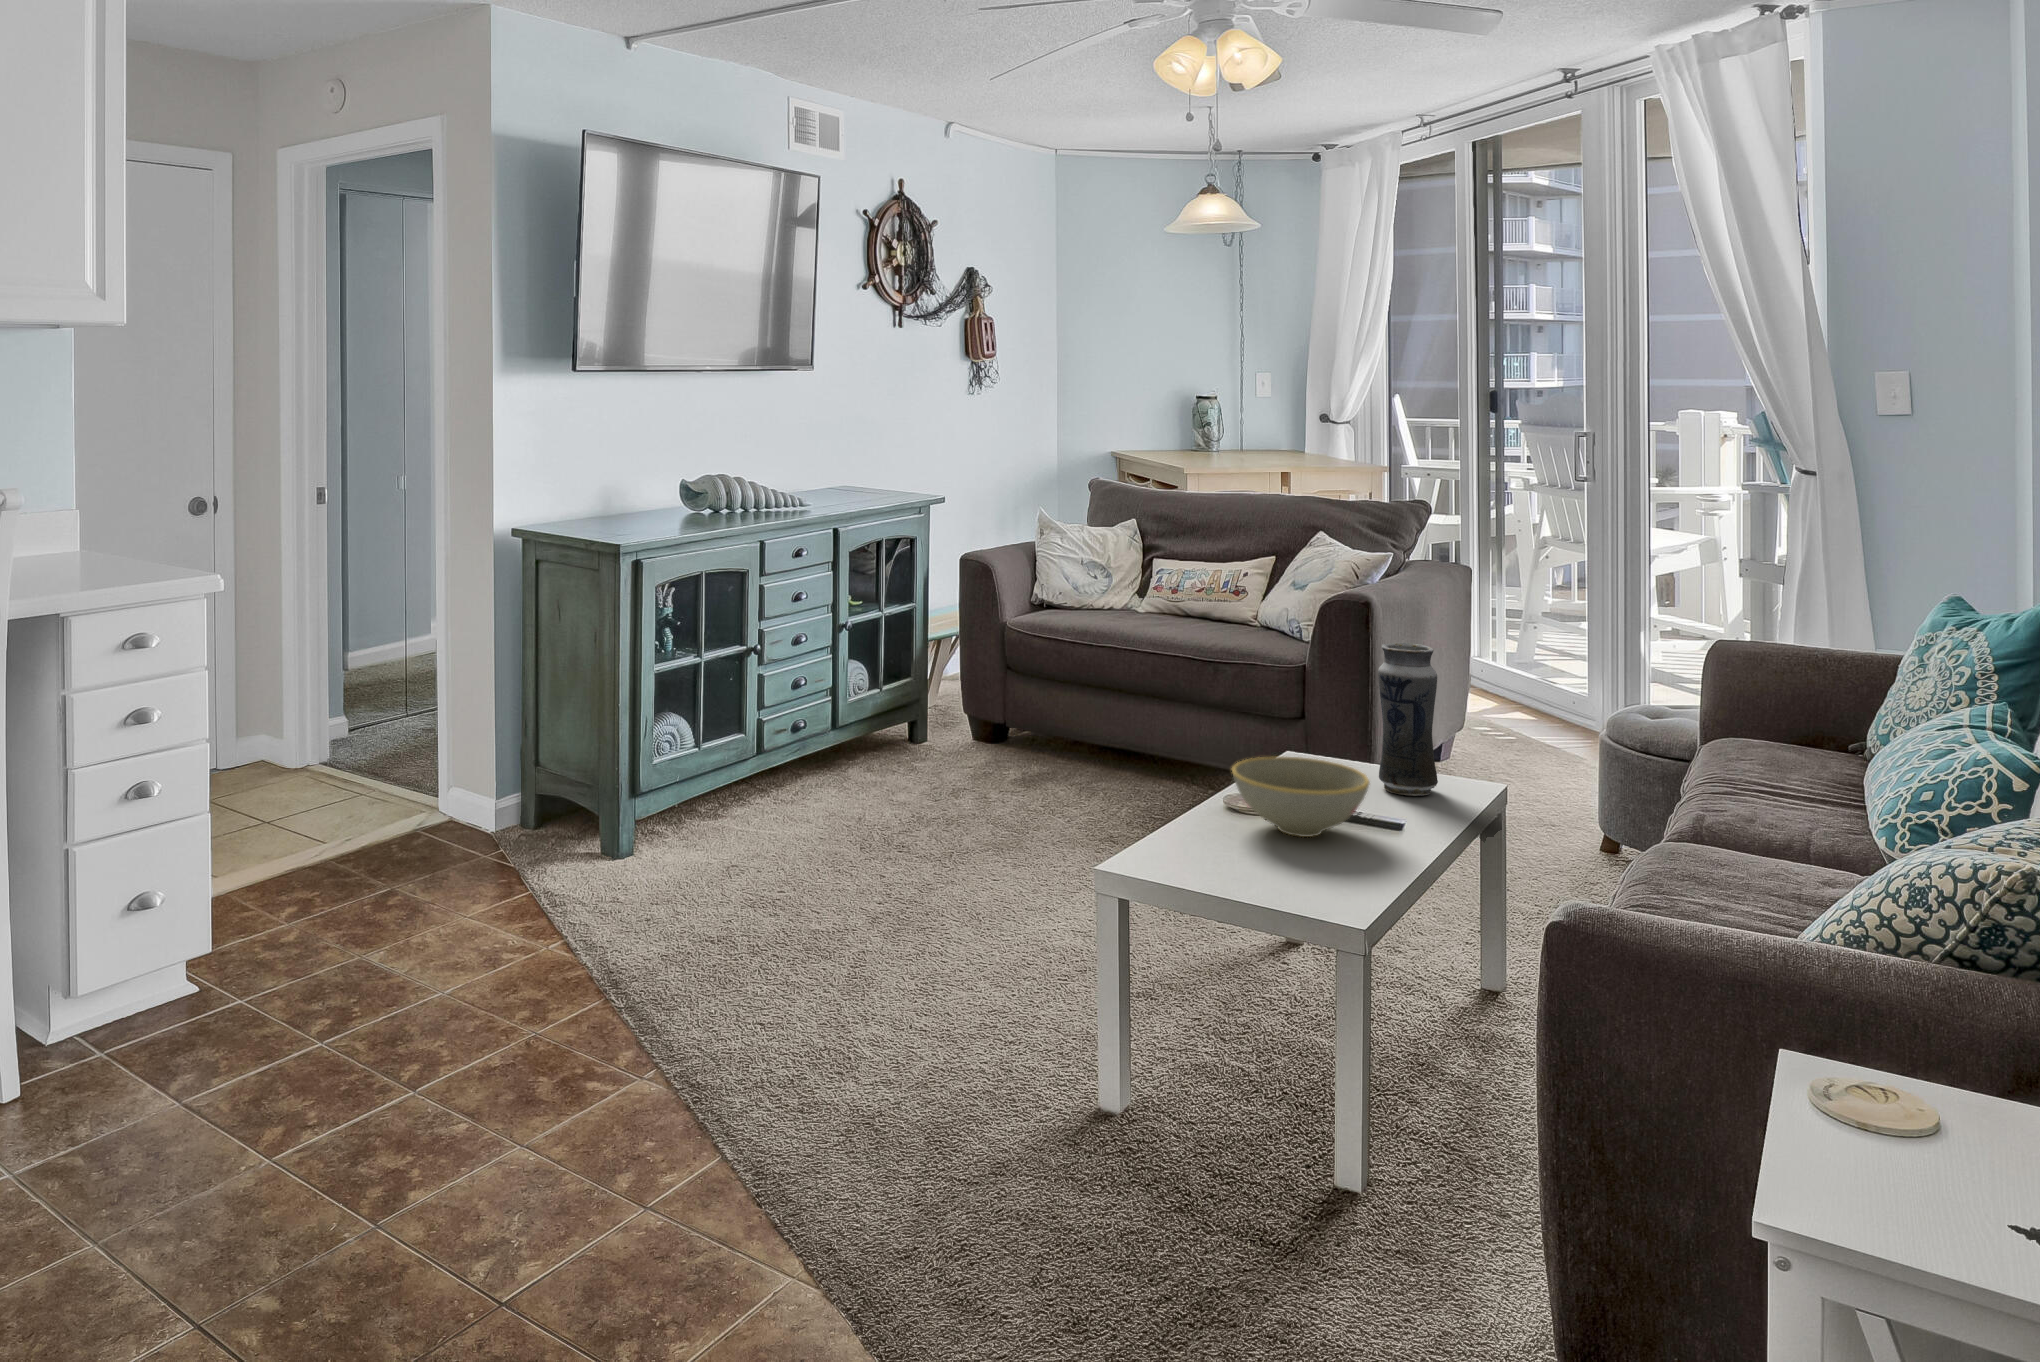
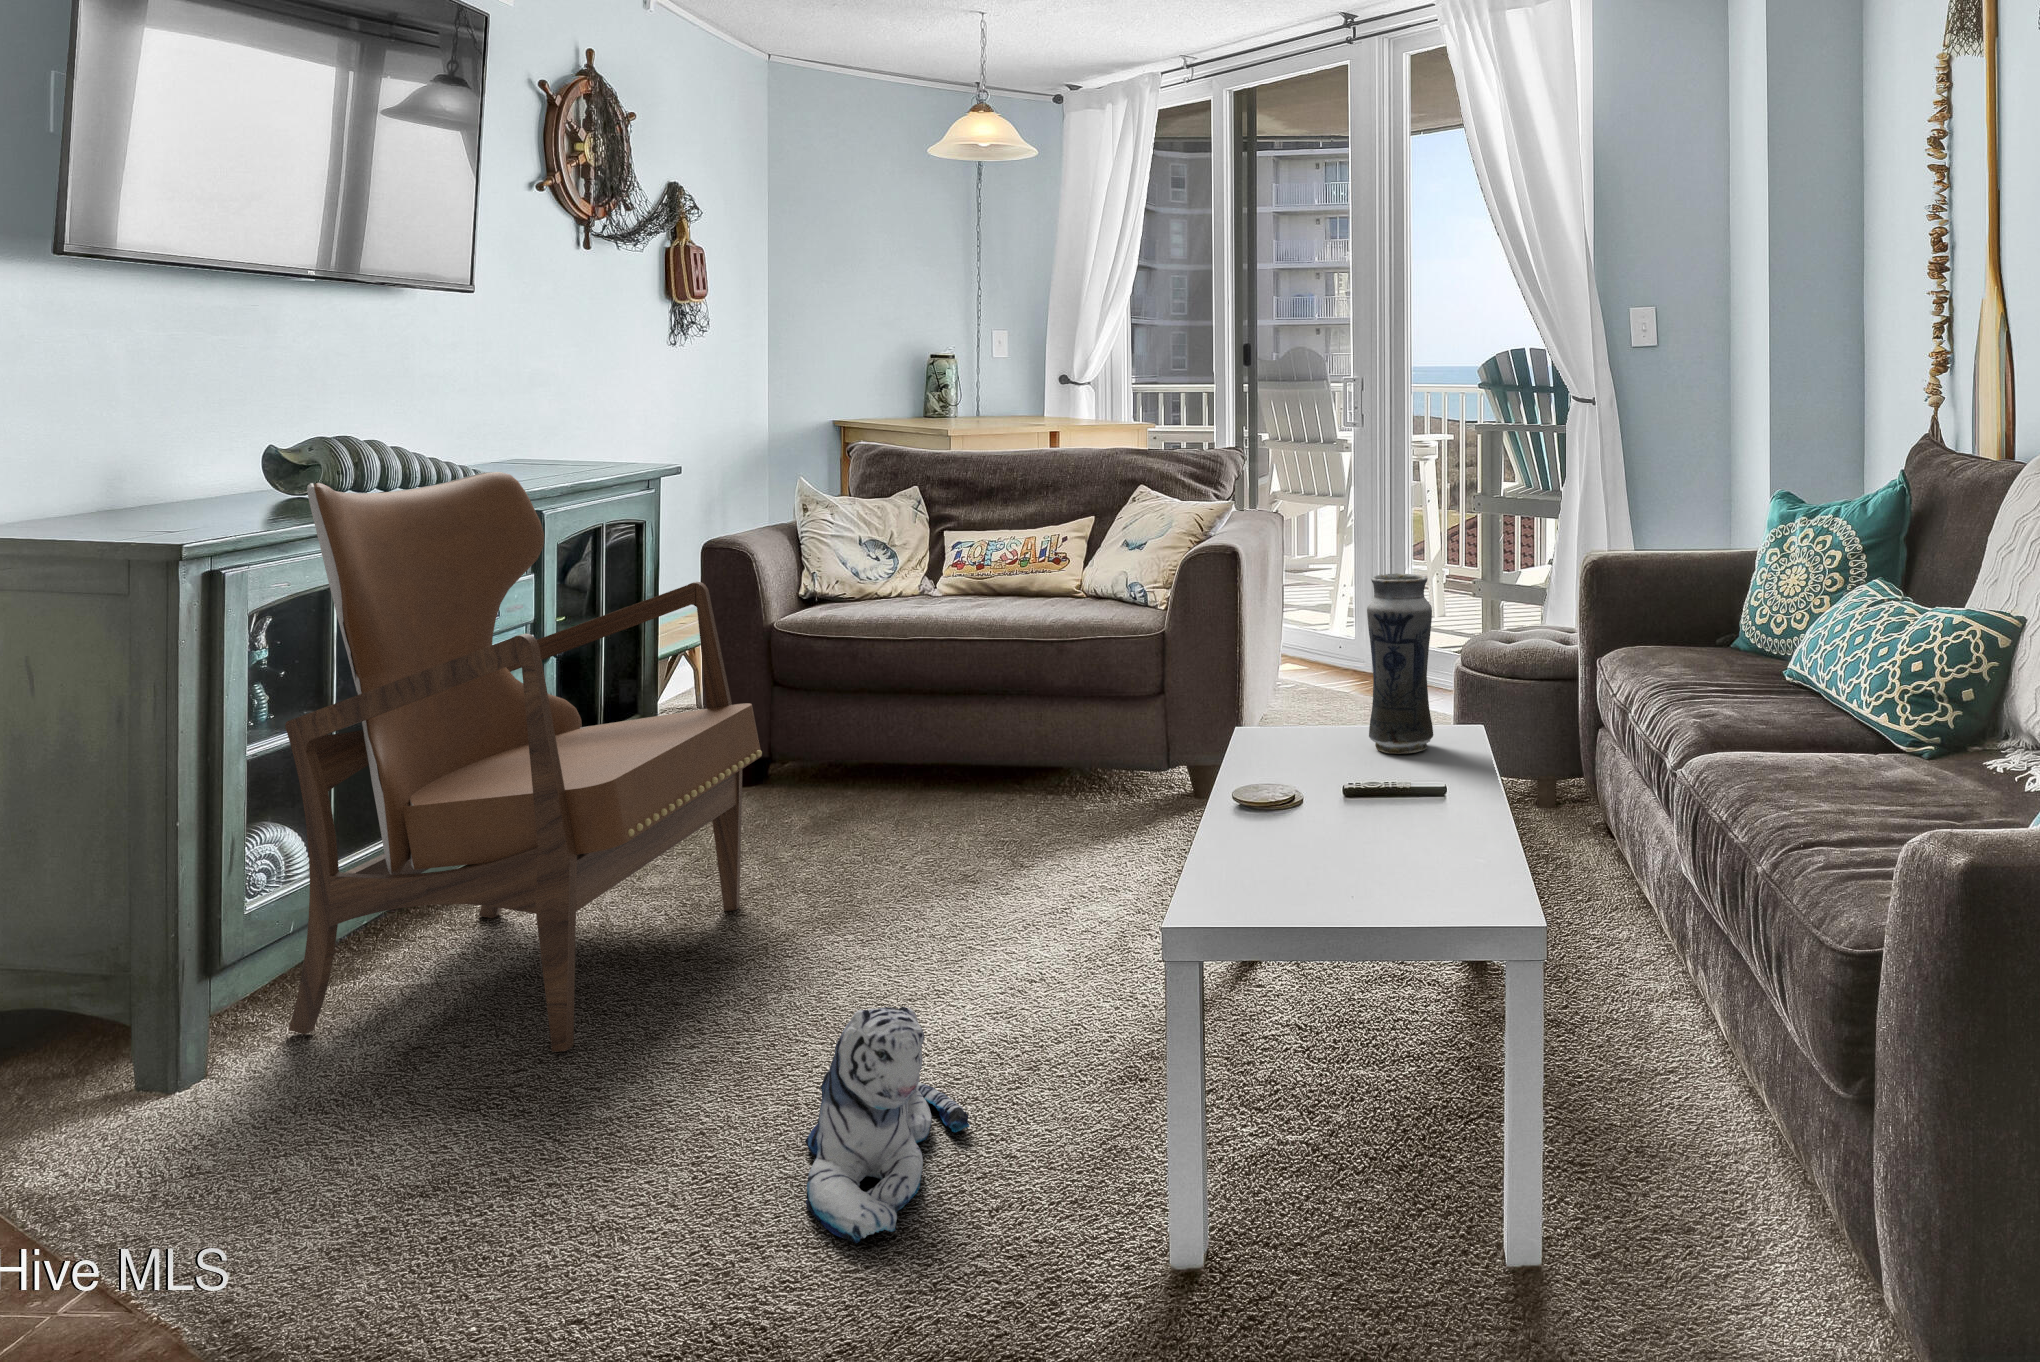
armchair: none [673,506,957,889] -> present [285,472,762,1052]
bowl: present [1232,757,1370,837] -> none [1261,723,1428,824]
plush toy: none [903,892,1020,1034] -> present [805,1007,970,1243]

